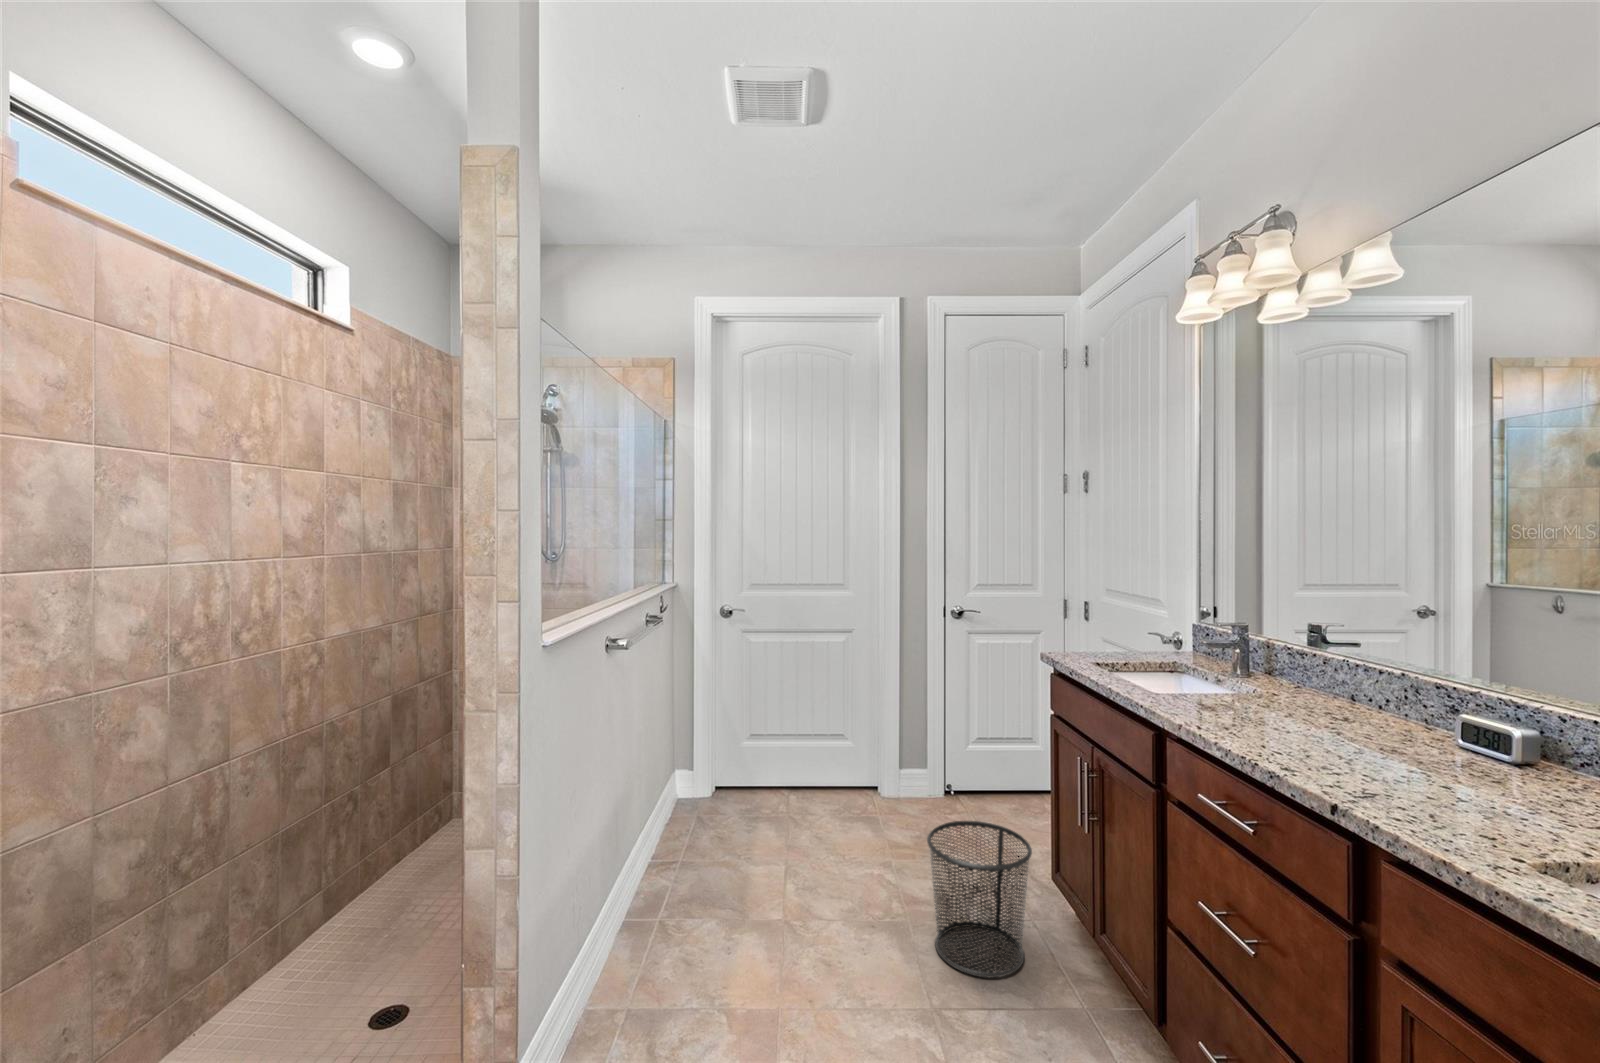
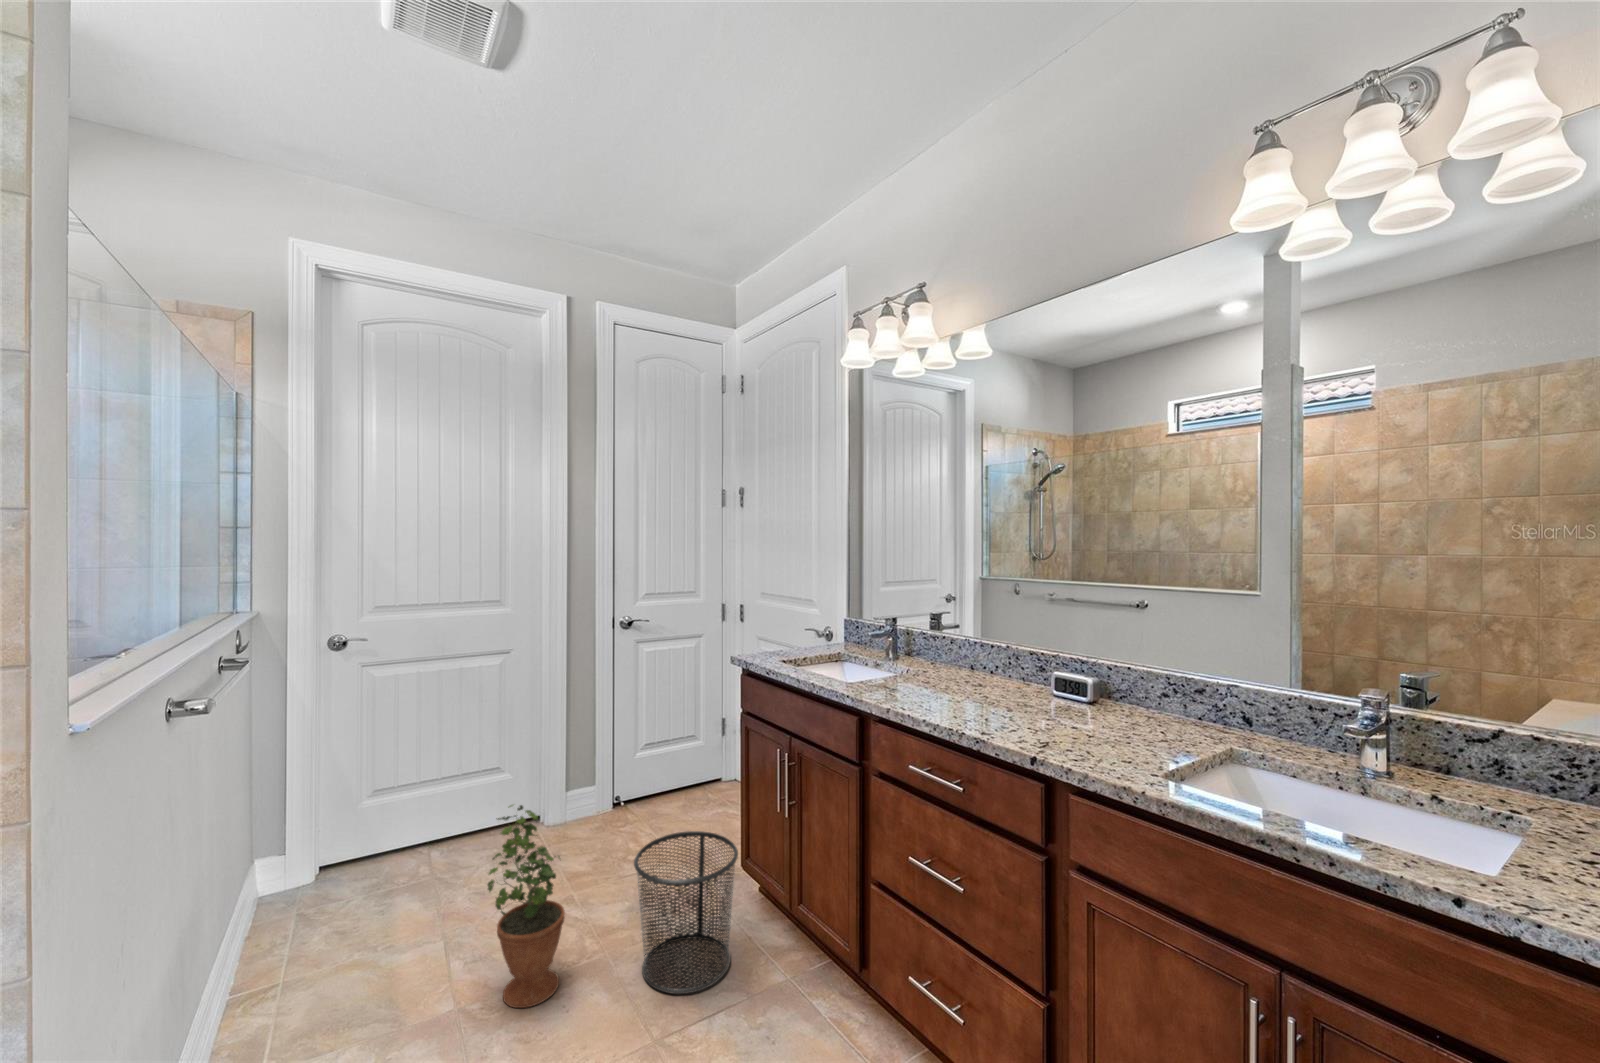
potted plant: none [804,759,868,935] -> present [488,805,565,1008]

